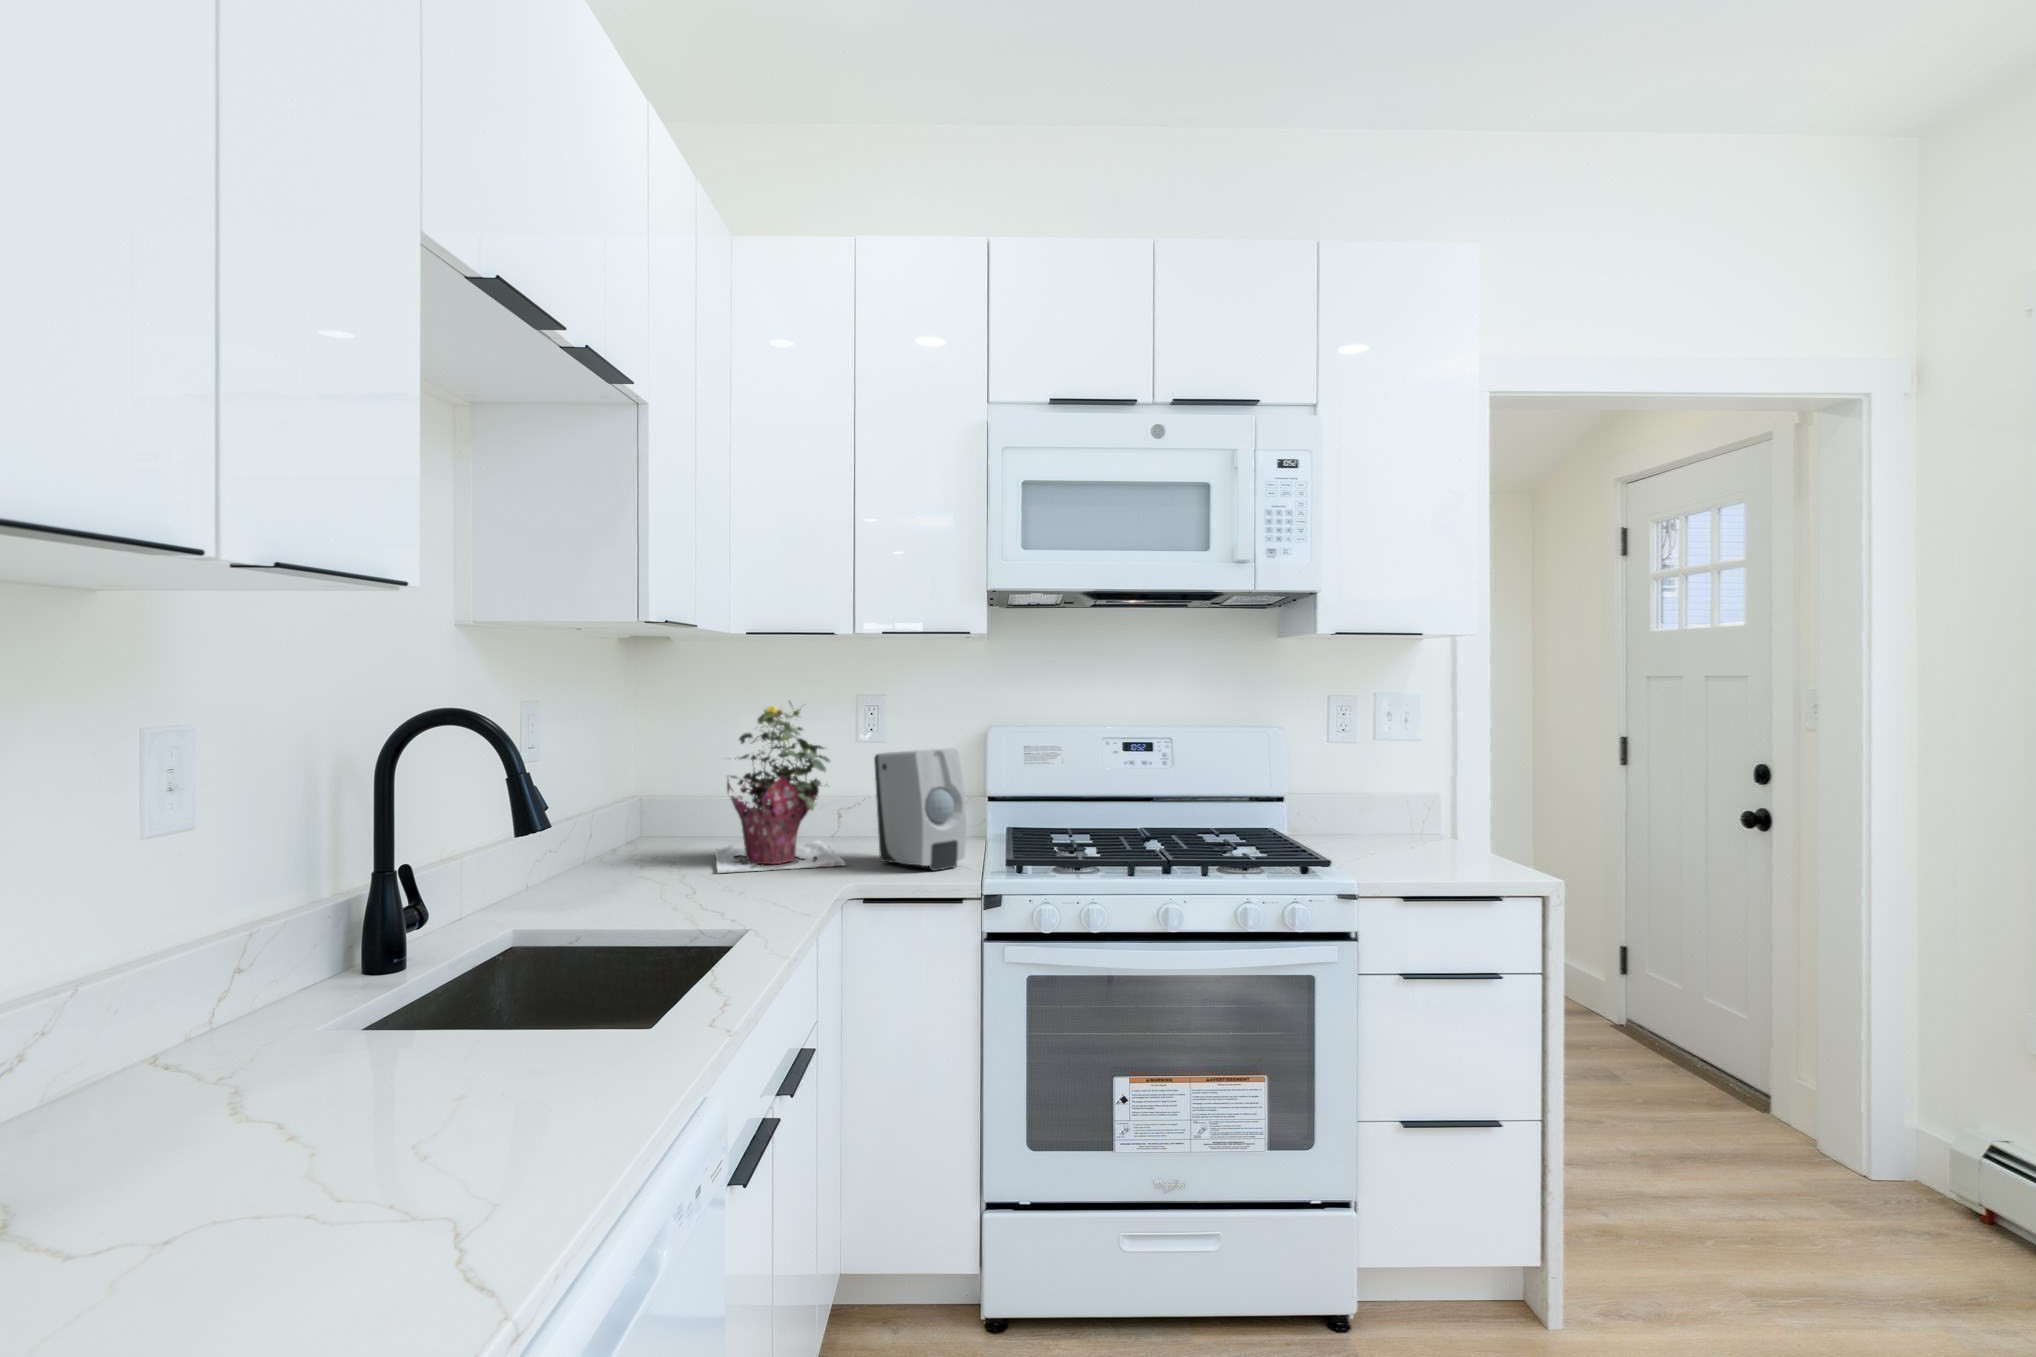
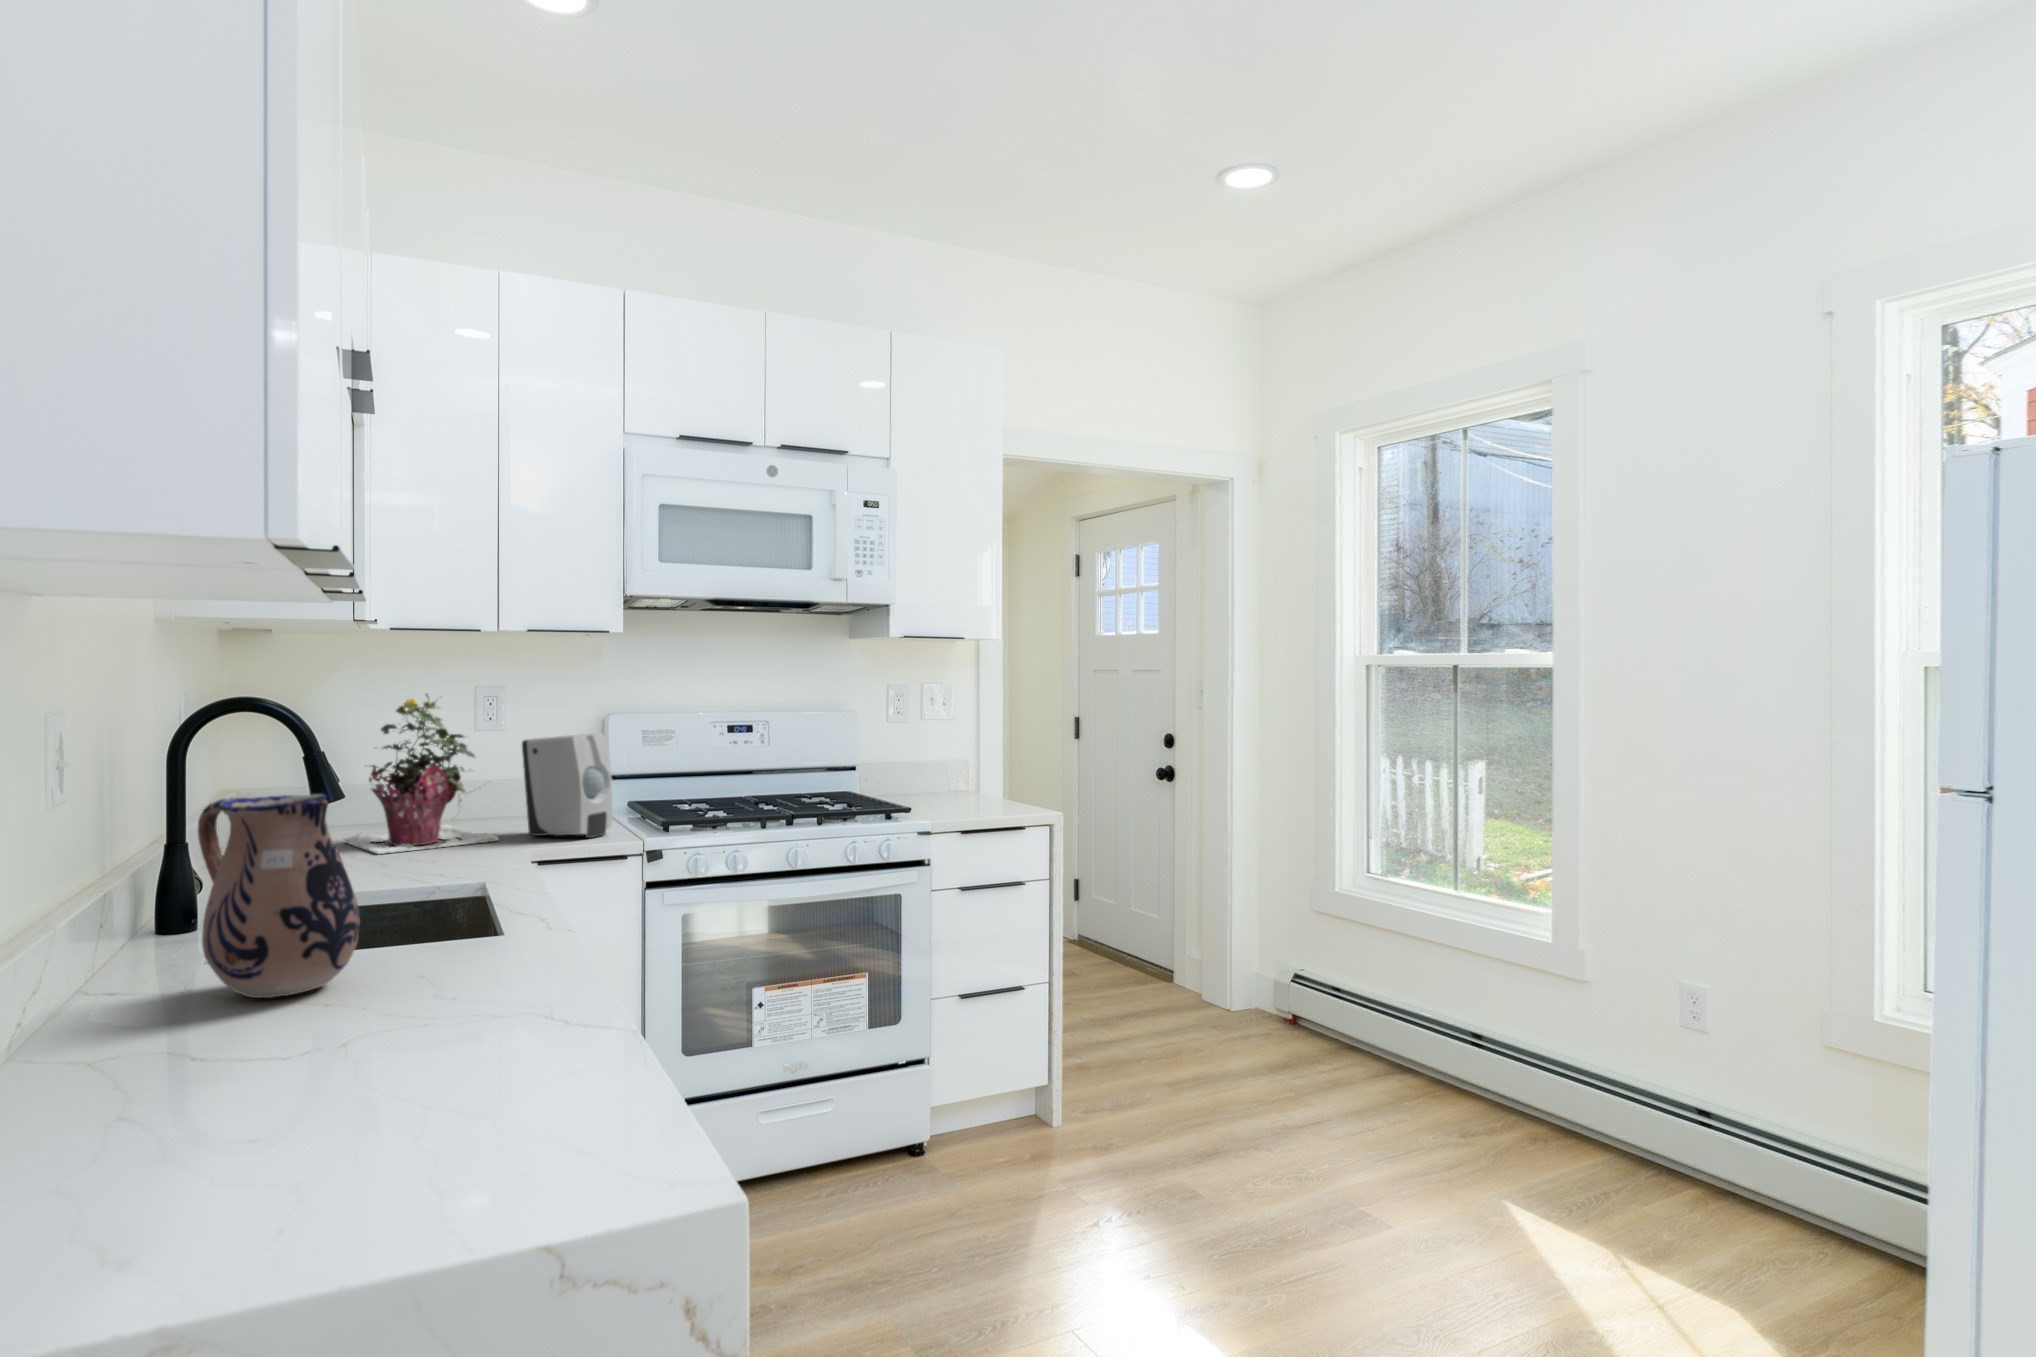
ceramic pitcher: none [127,837,358,1126] -> present [198,794,360,998]

